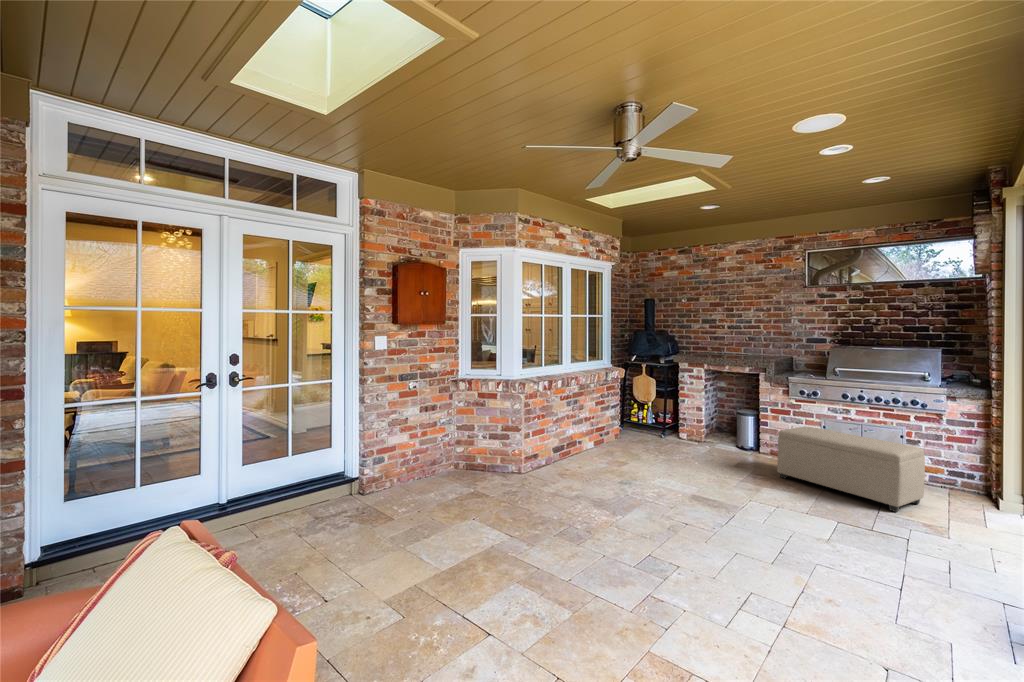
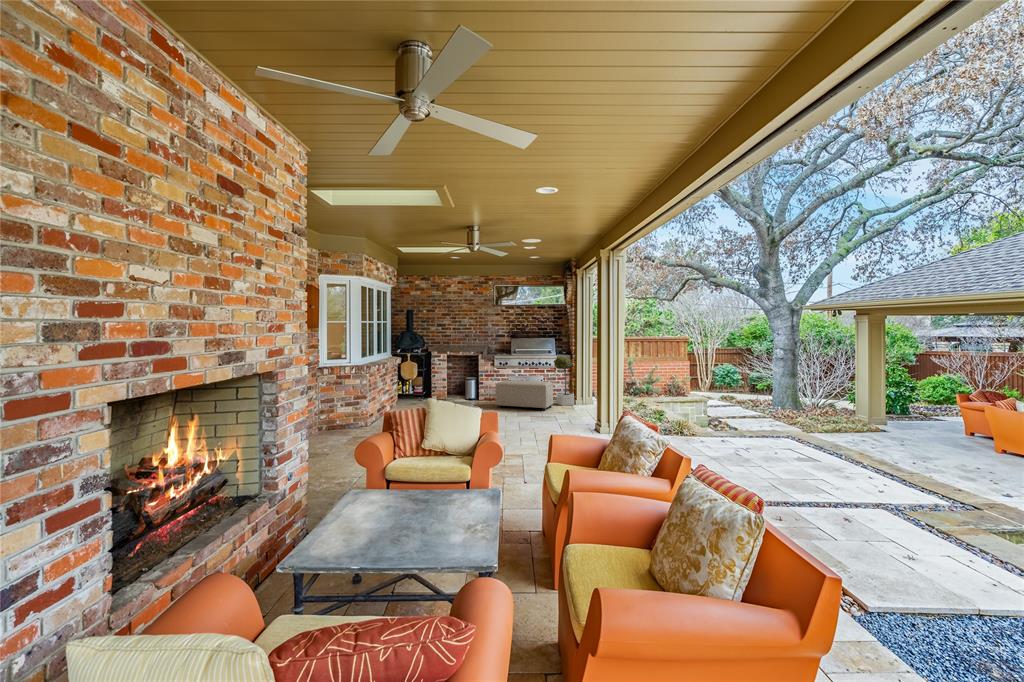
potted tree: none [934,388,998,509] -> present [554,356,574,406]

